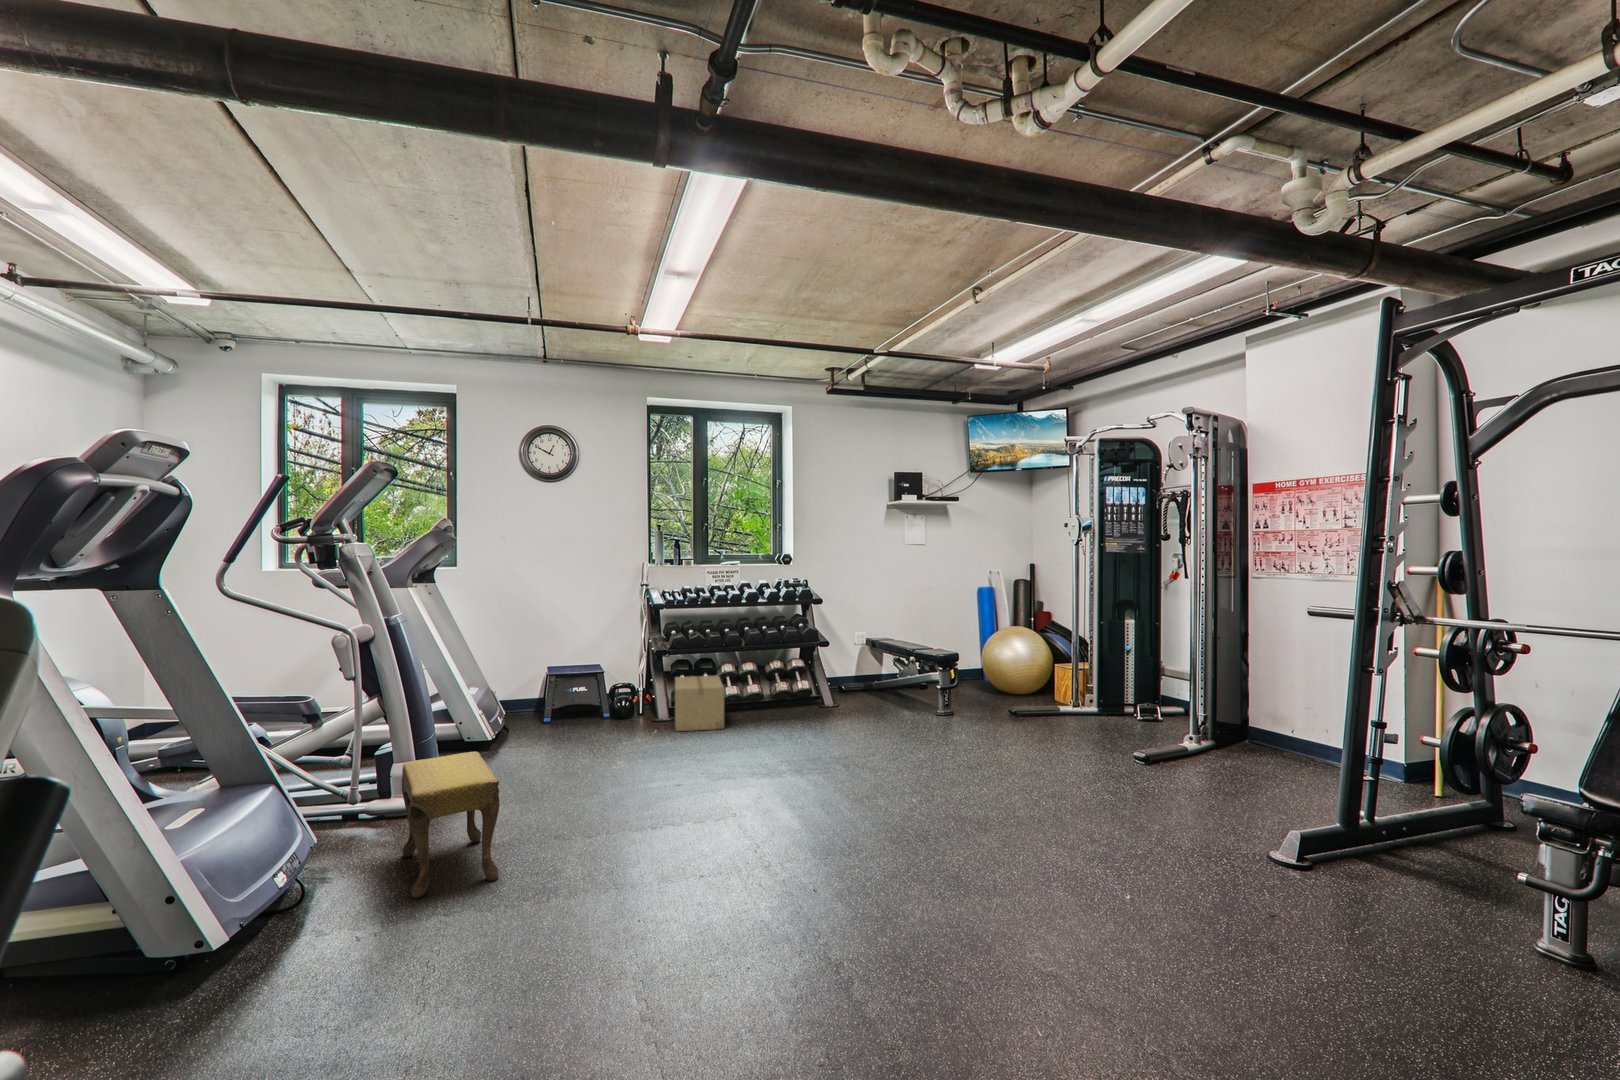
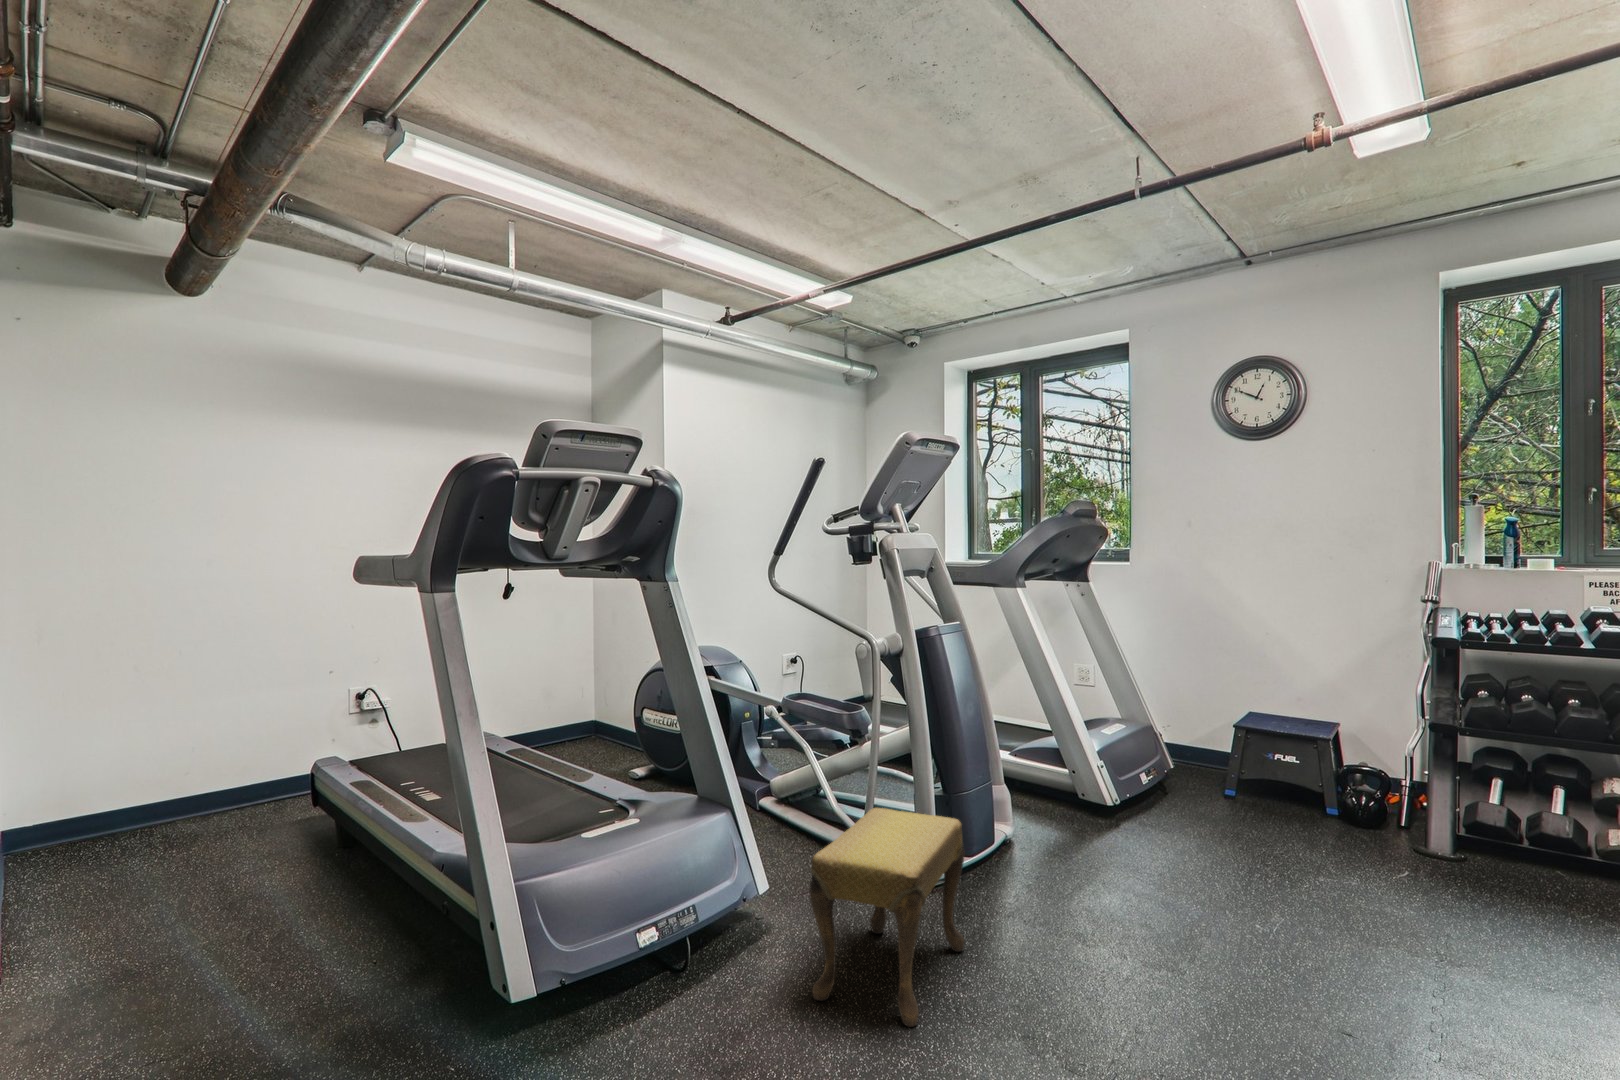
cardboard box: present [675,675,724,731] -> none [1449,779,1591,915]

